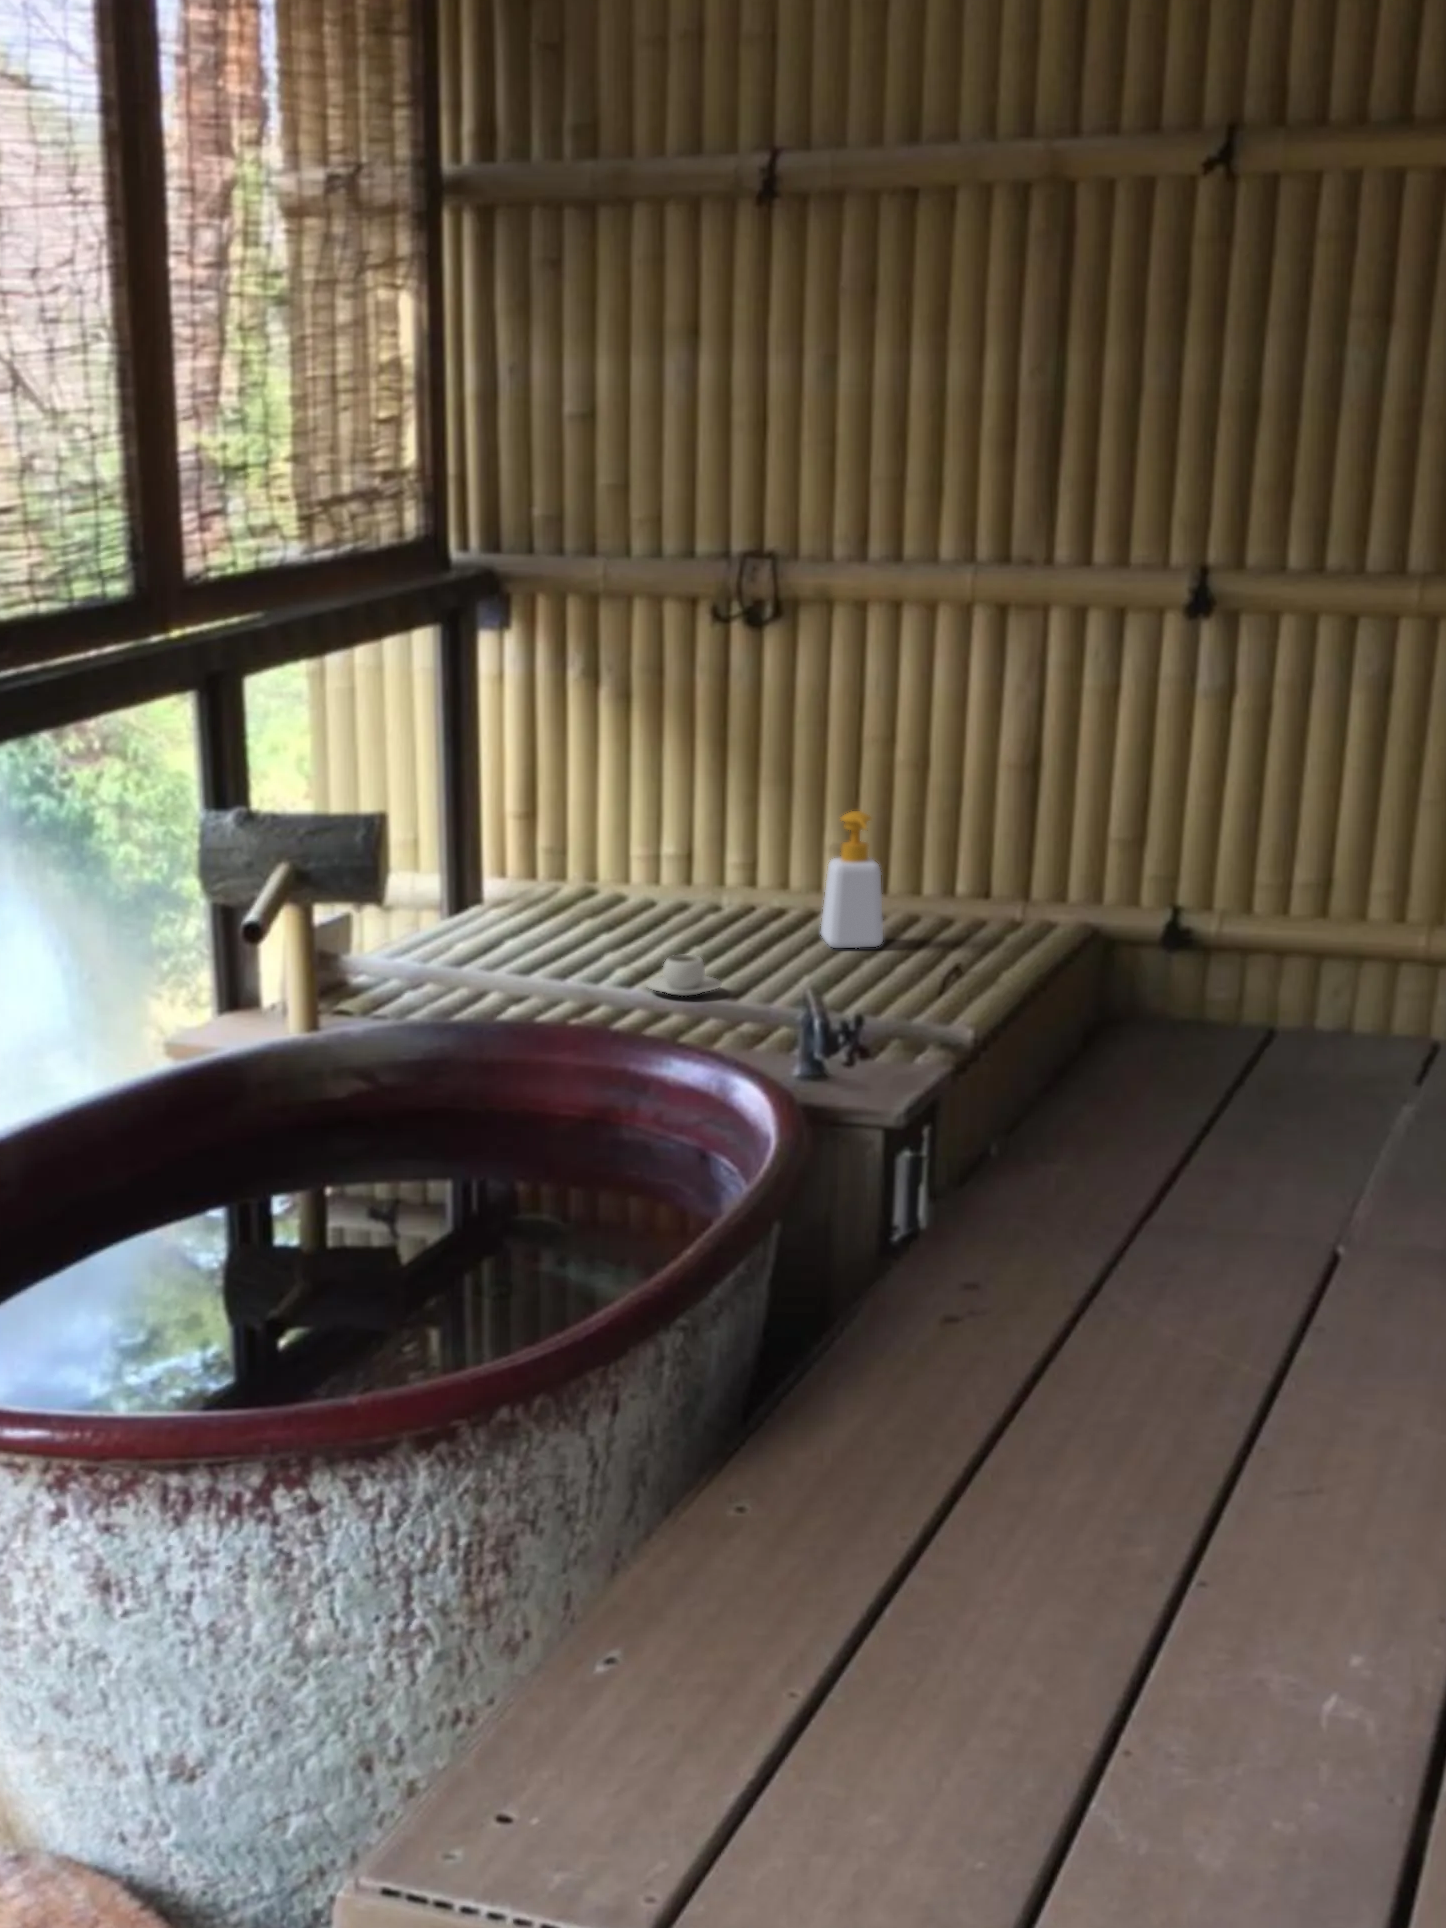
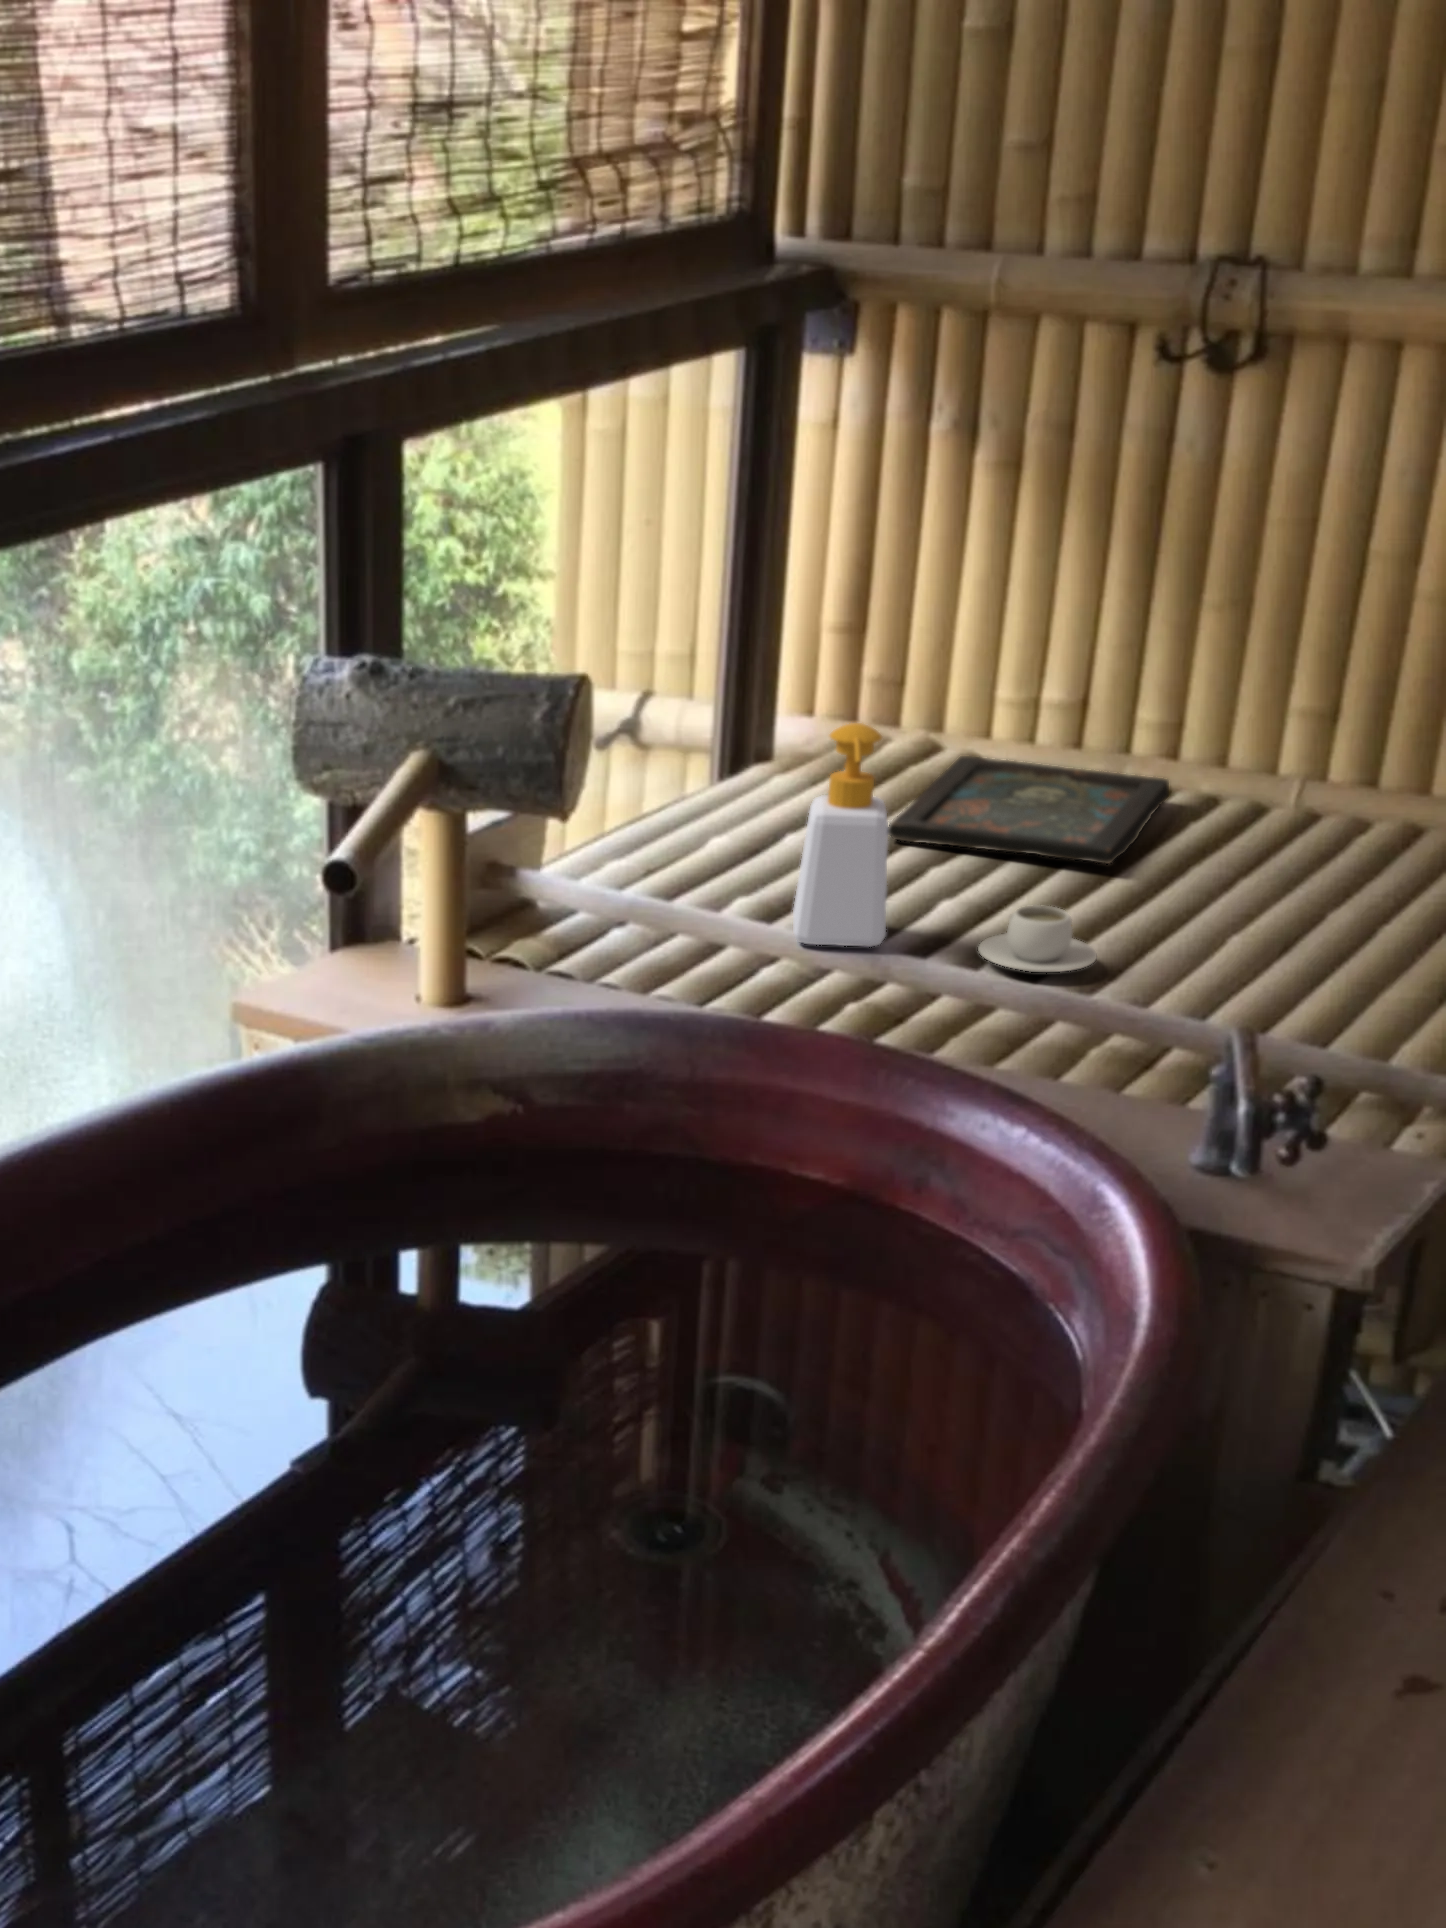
soap bottle: present [820,811,883,948] -> present [793,723,888,946]
tray: none [573,889,755,941] -> present [888,756,1169,864]

